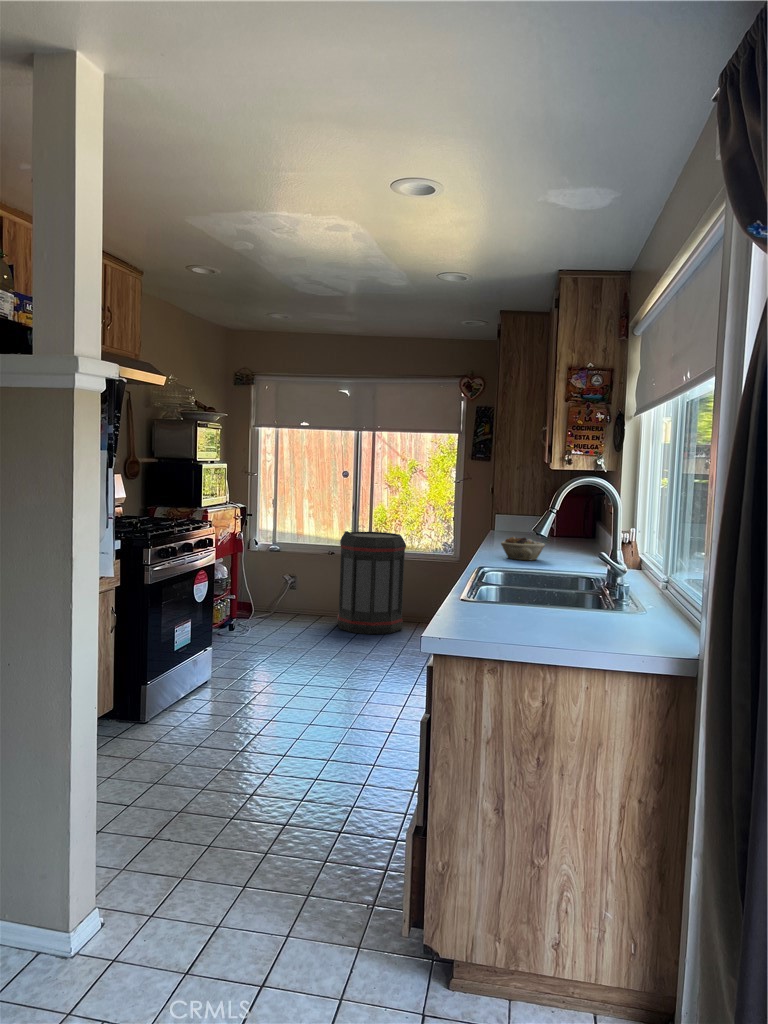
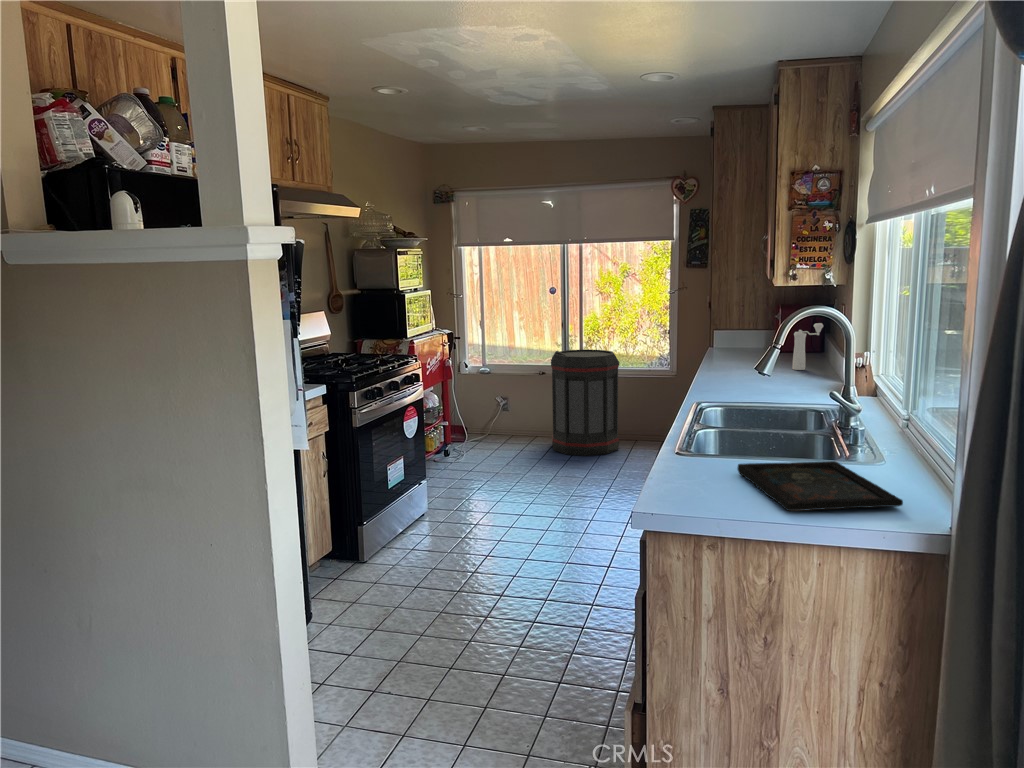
pepper mill: none [567,508,595,550] -> present [792,323,823,370]
succulent planter: present [501,536,545,560] -> none [719,363,768,389]
tray: none [517,606,659,640] -> present [737,461,903,511]

